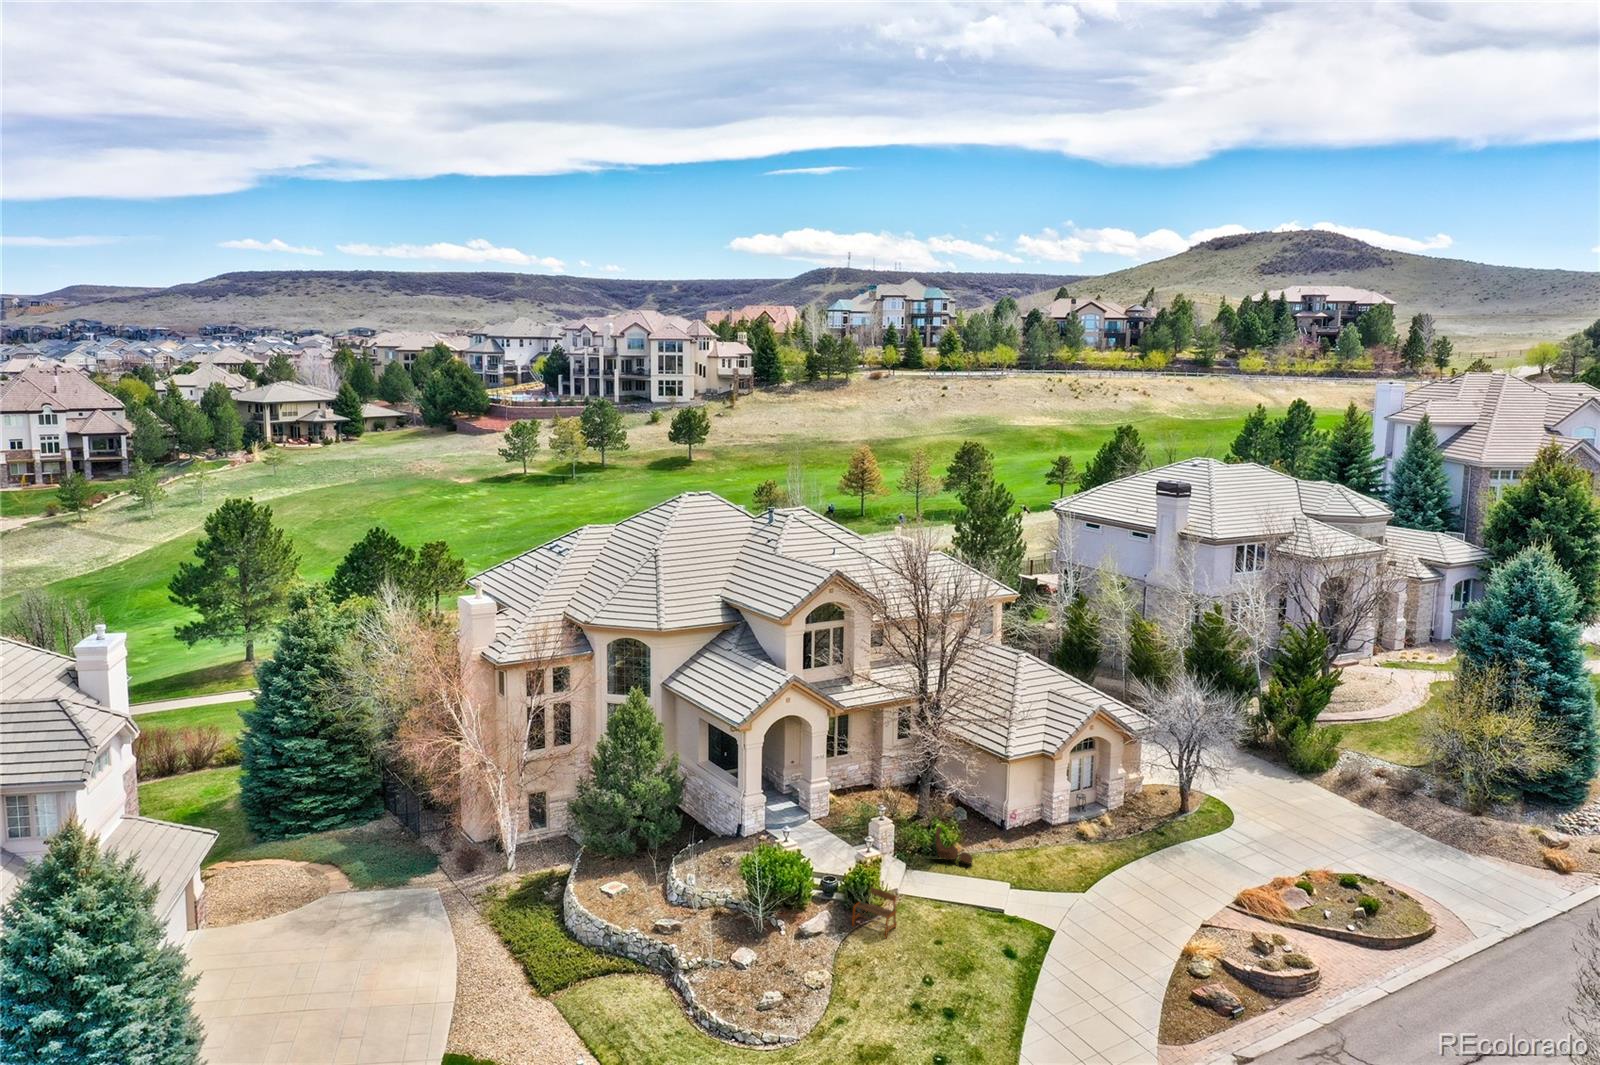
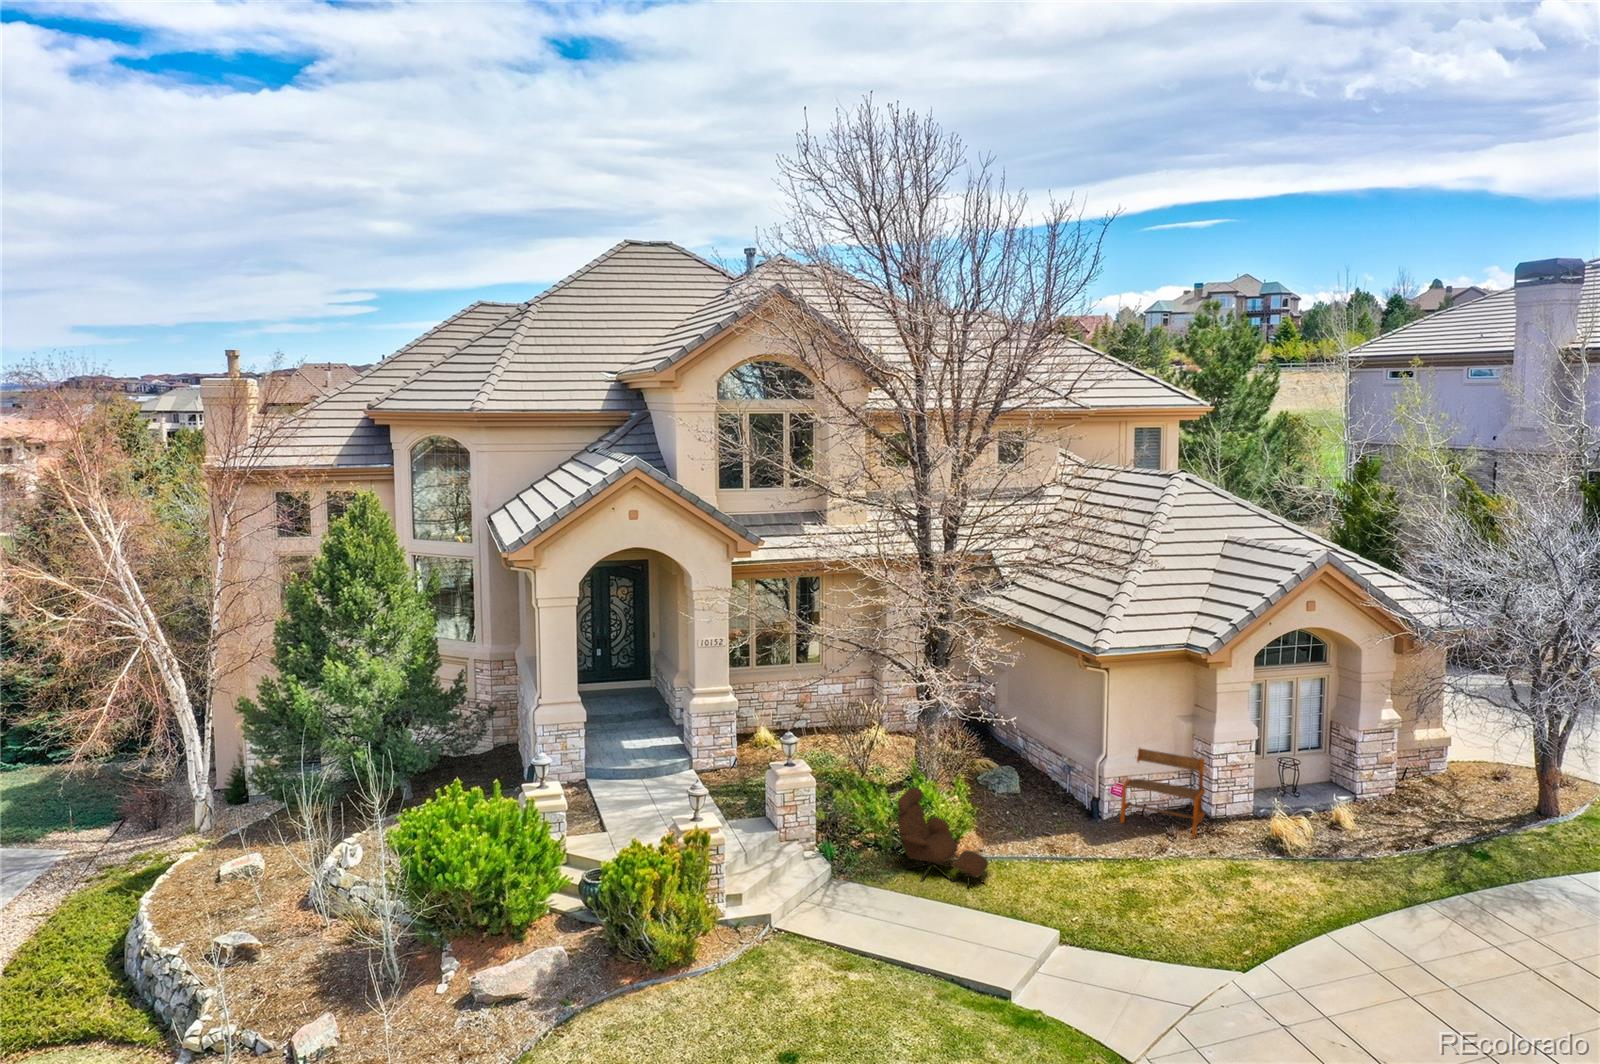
bench: present [852,887,897,938] -> present [1120,748,1205,838]

